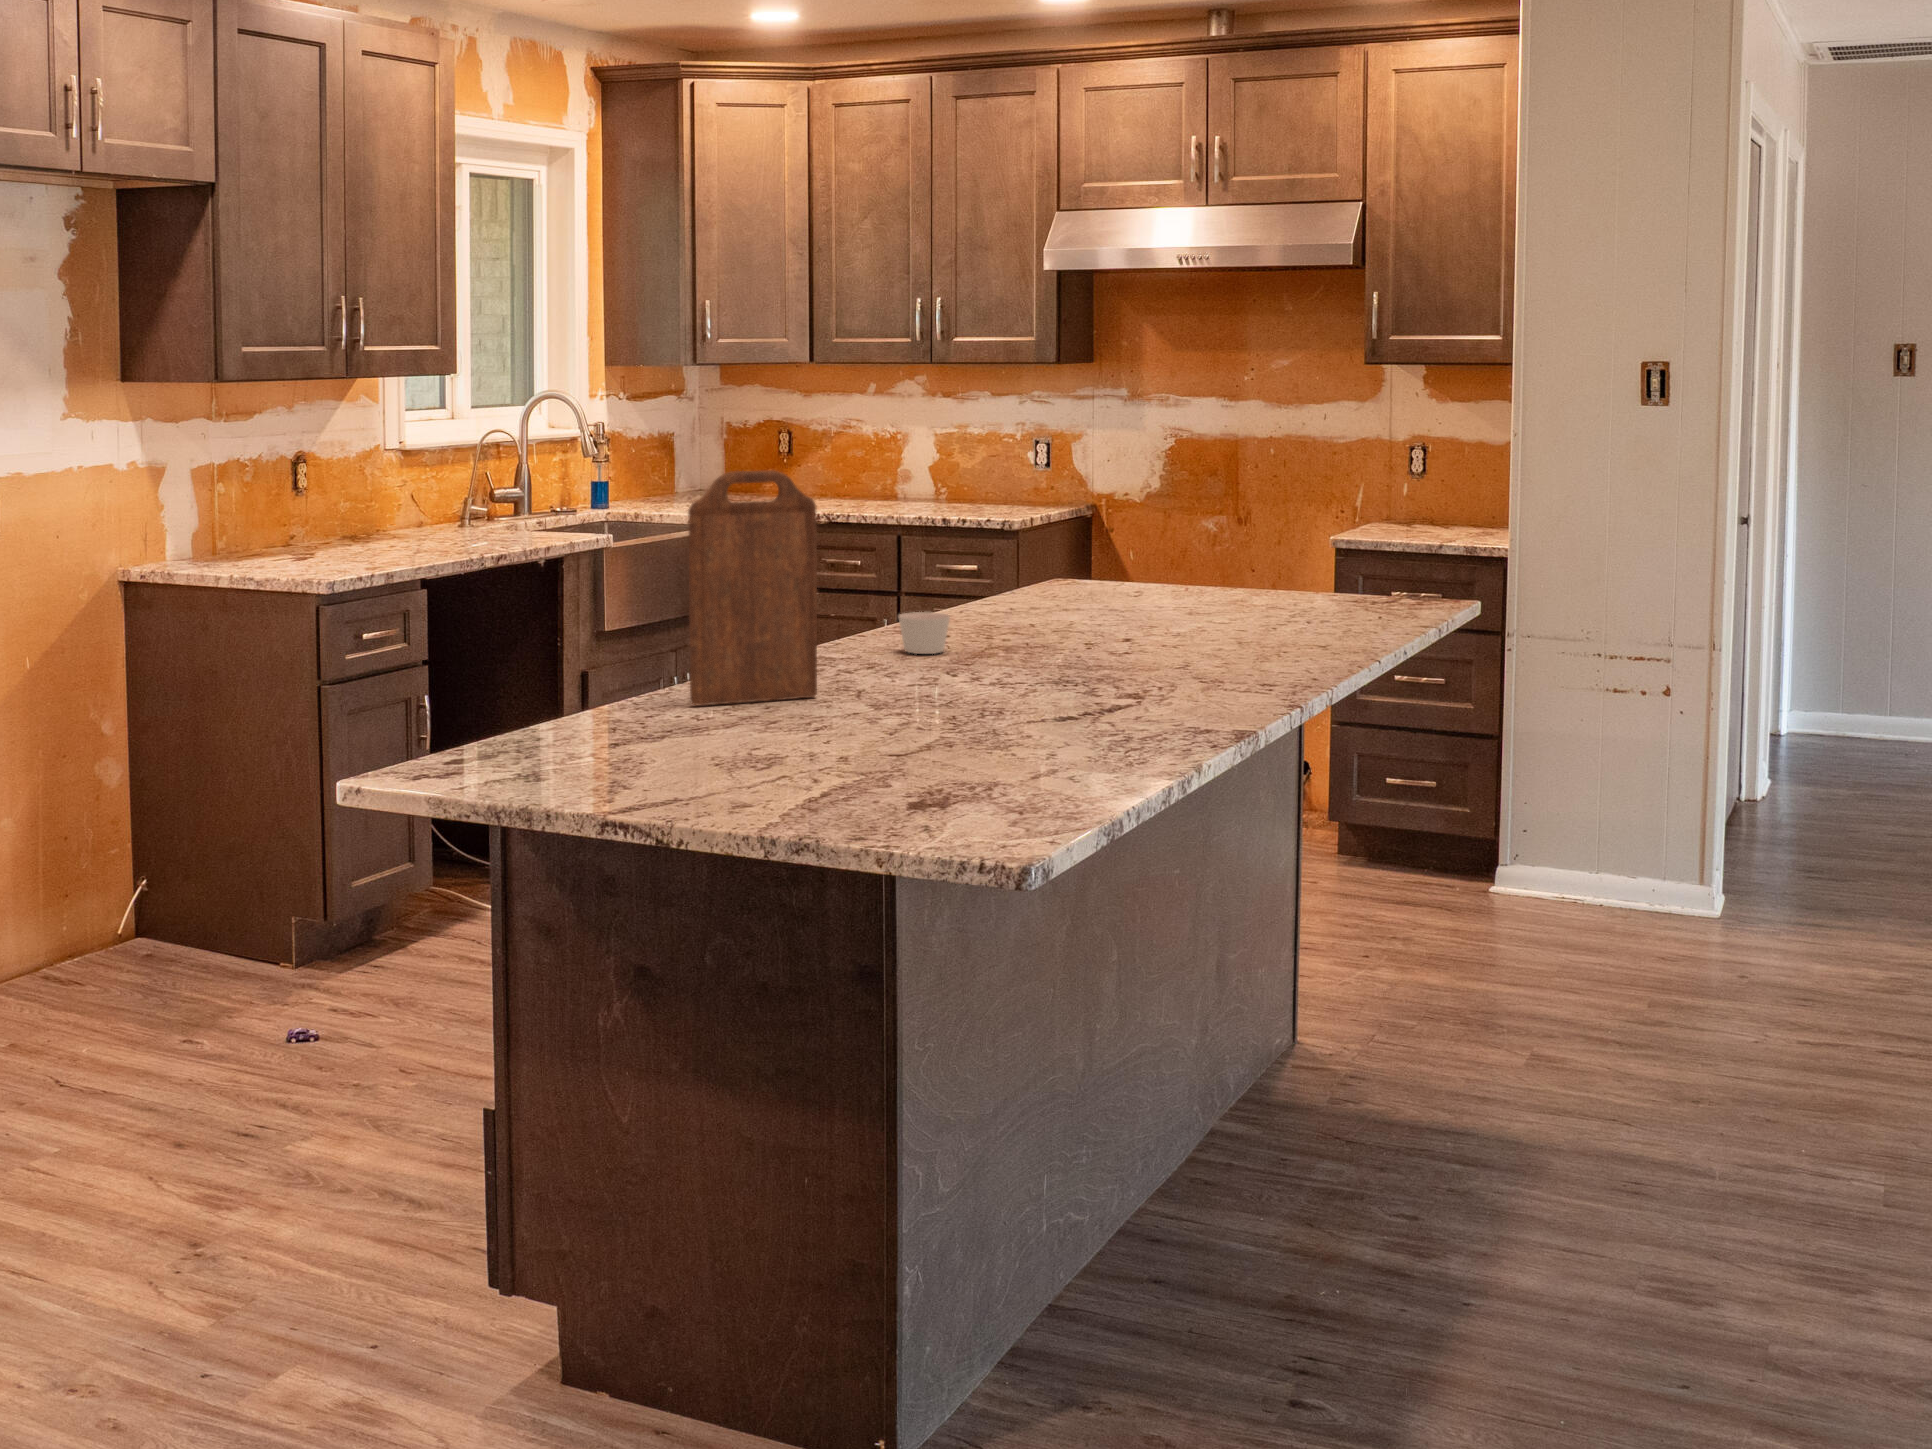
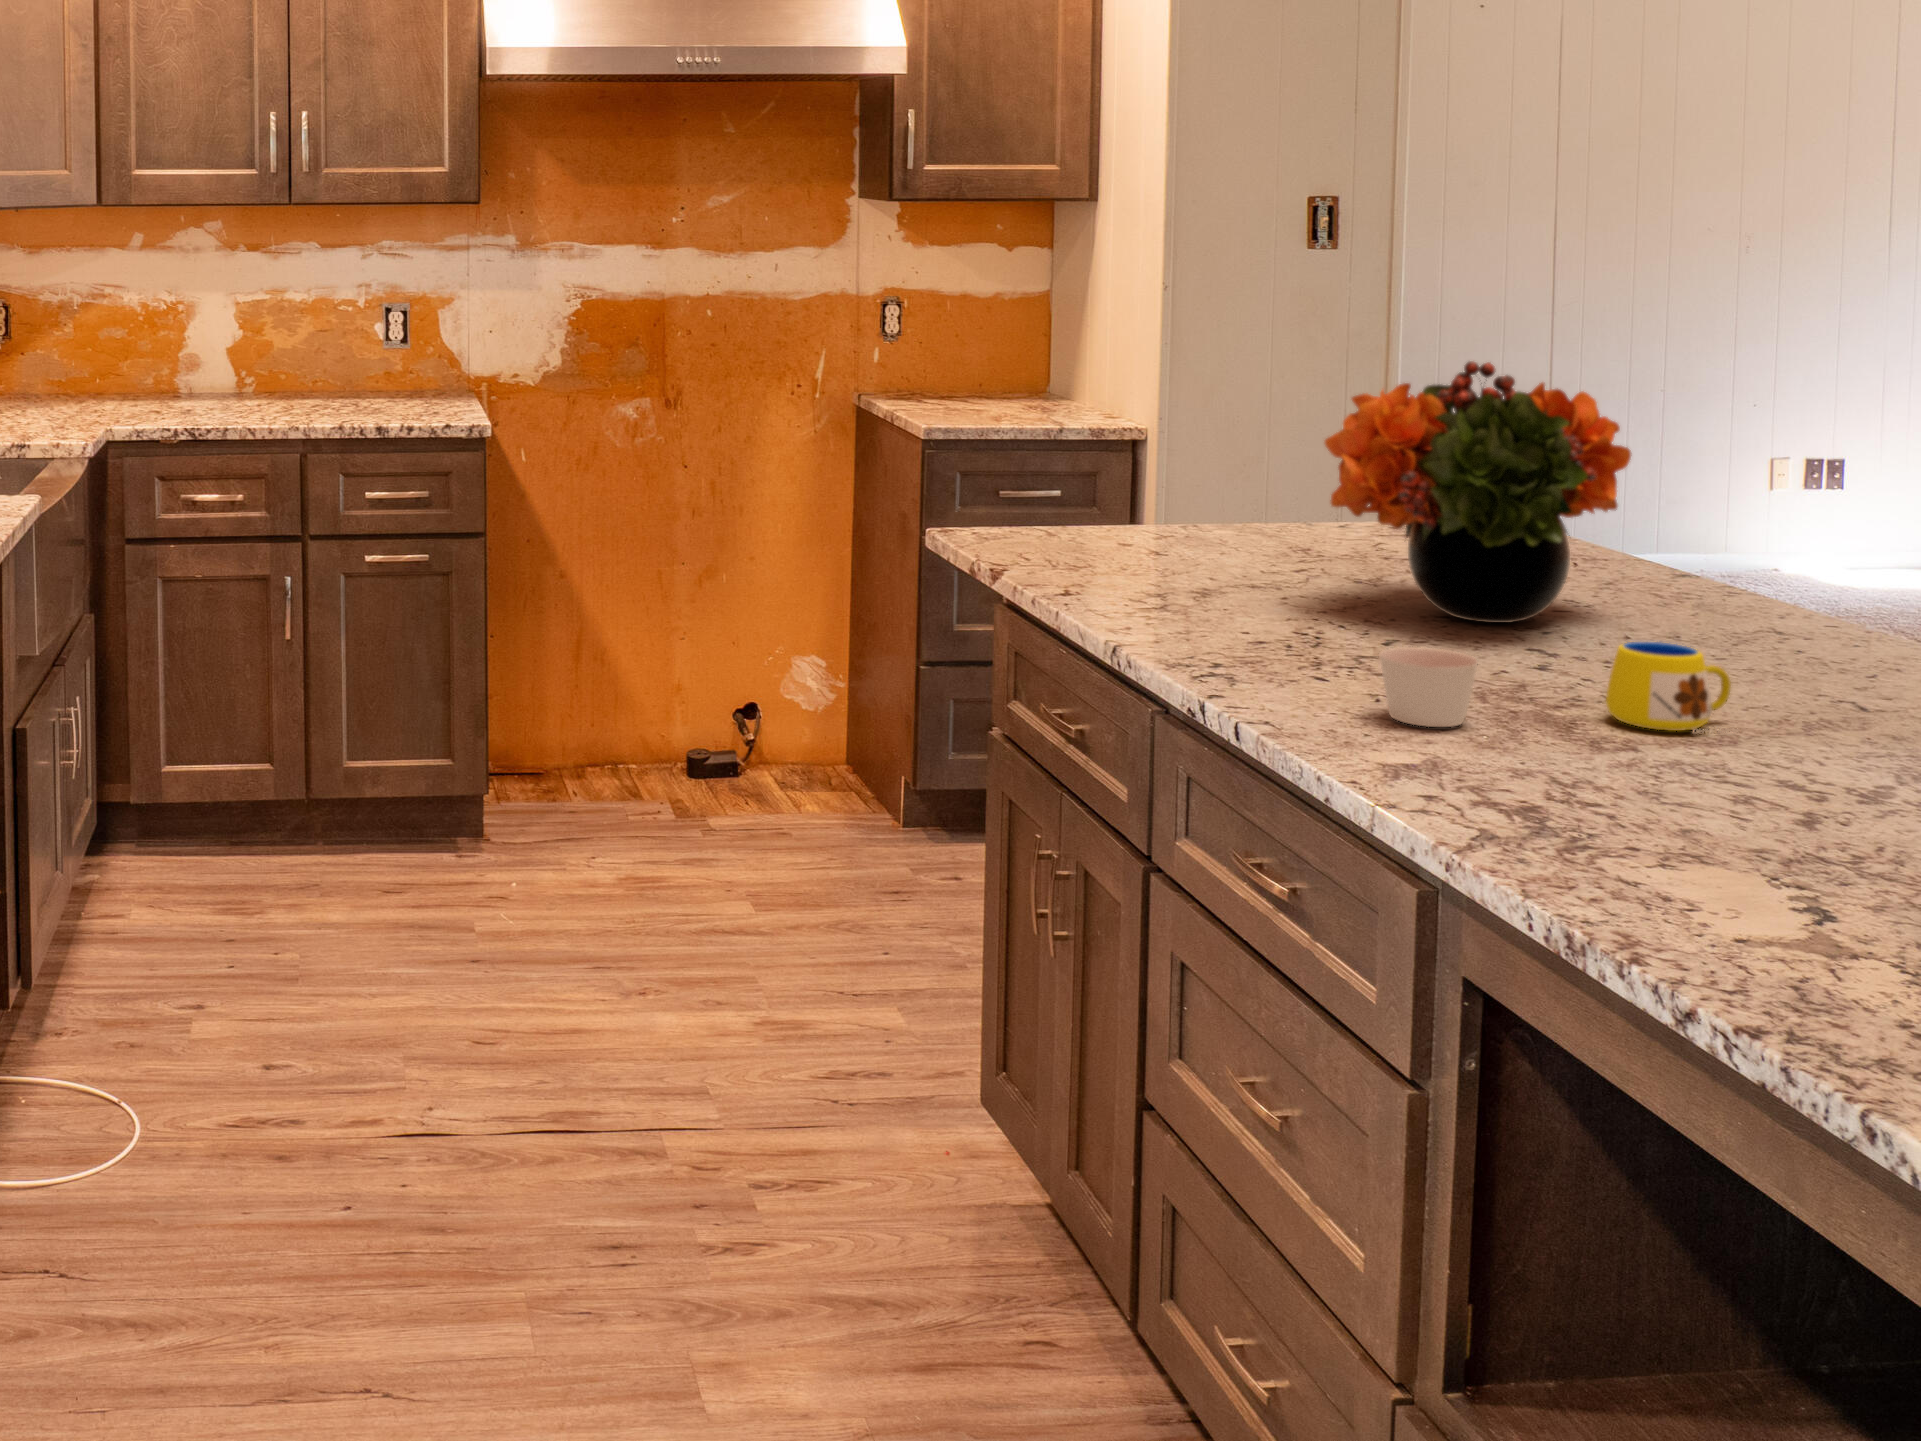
flower arrangement: none [1082,462,1273,630] -> present [1325,361,1631,623]
cutting board: present [688,470,817,706] -> none [1735,441,1811,952]
mug: none [1009,616,1079,668] -> present [1606,642,1738,733]

